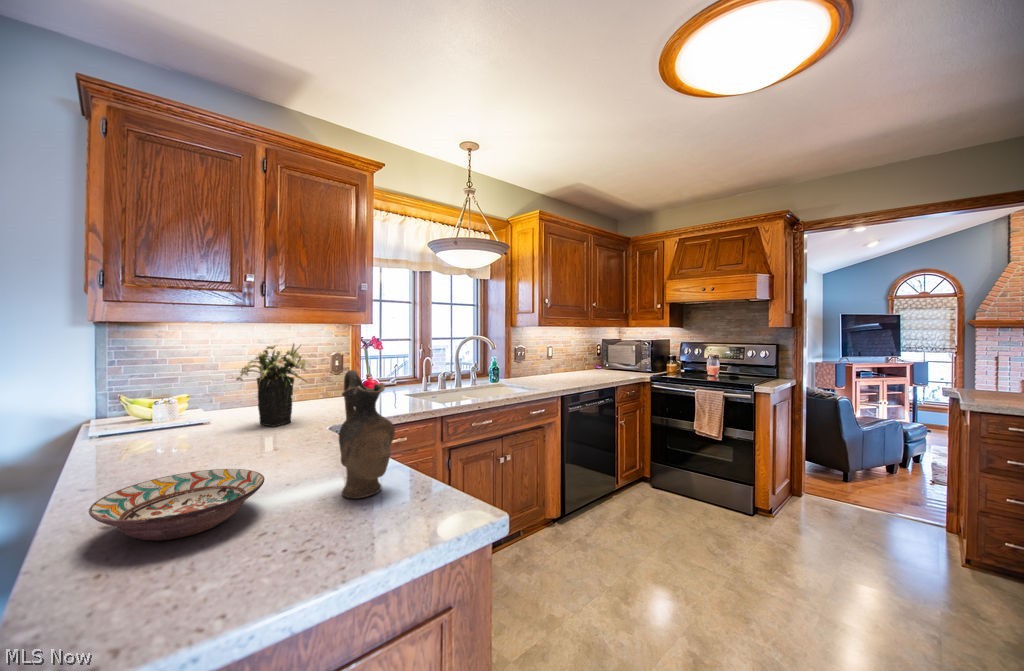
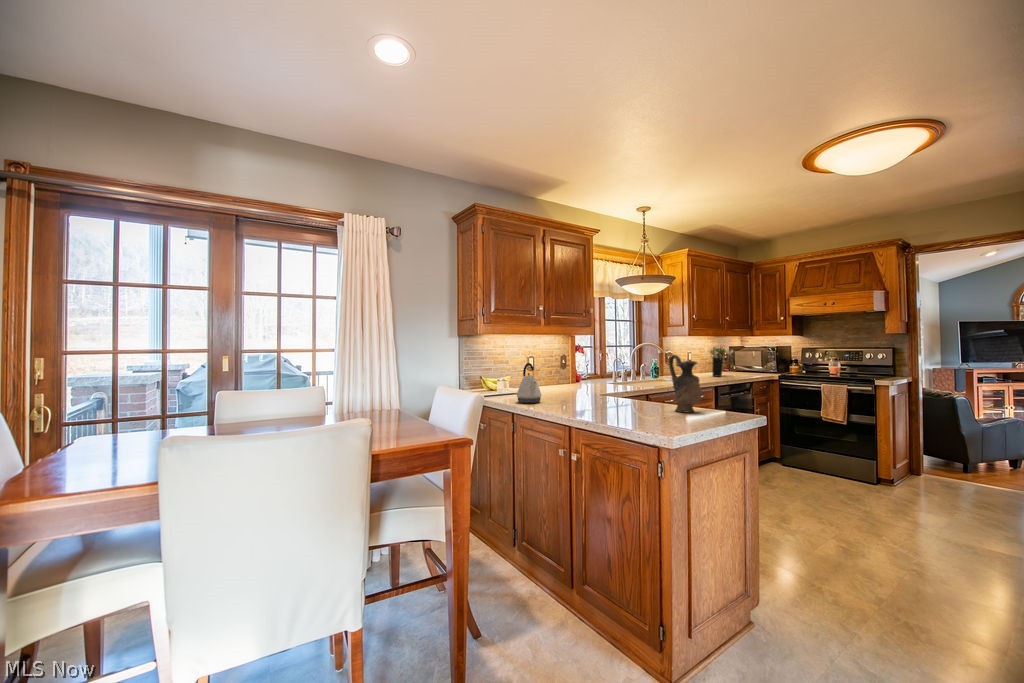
flower arrangement: present [236,344,314,427] -> present [709,345,733,377]
kettle: none [103,377,168,458] -> present [517,363,542,403]
decorative bowl: present [89,469,265,540] -> none [602,399,660,418]

